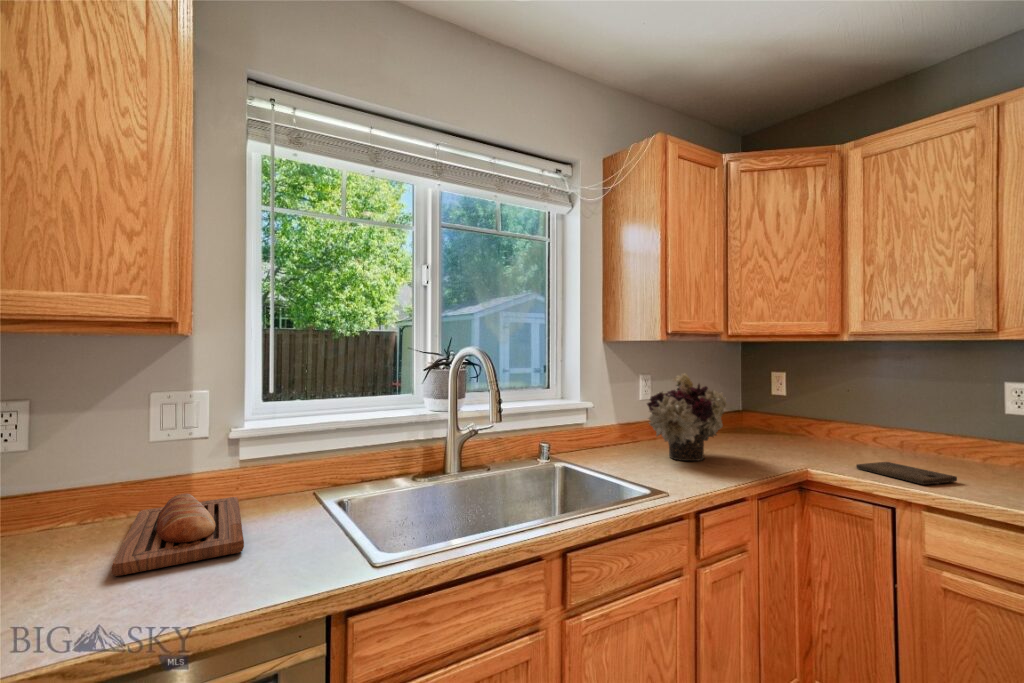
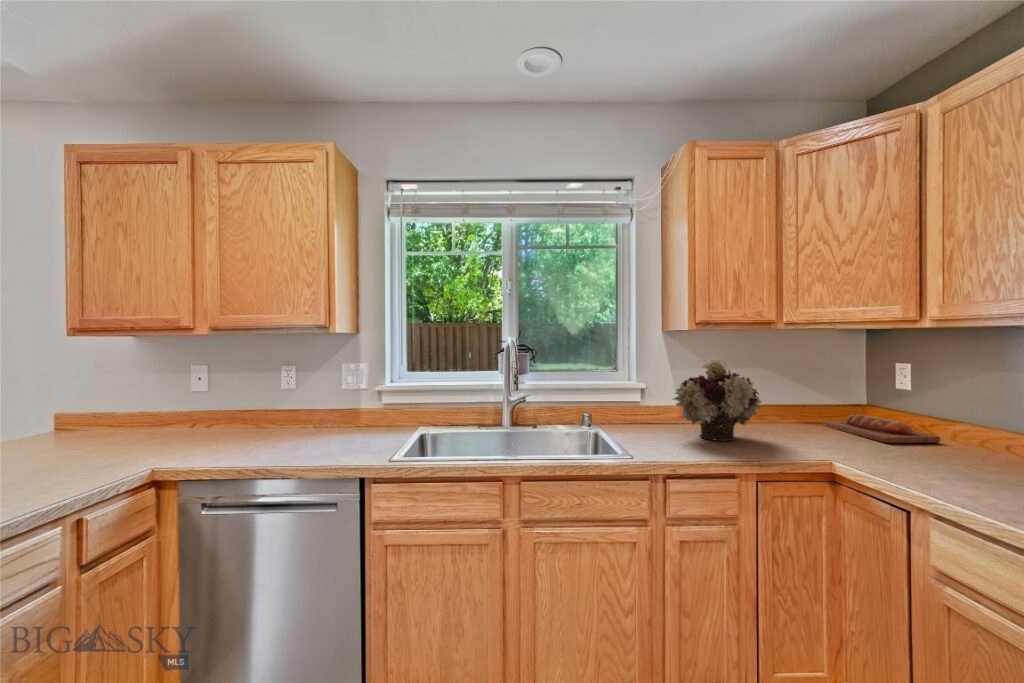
cutting board: present [856,462,957,485] -> none [890,462,991,490]
bread loaf: present [111,493,244,576] -> present [825,414,940,443]

